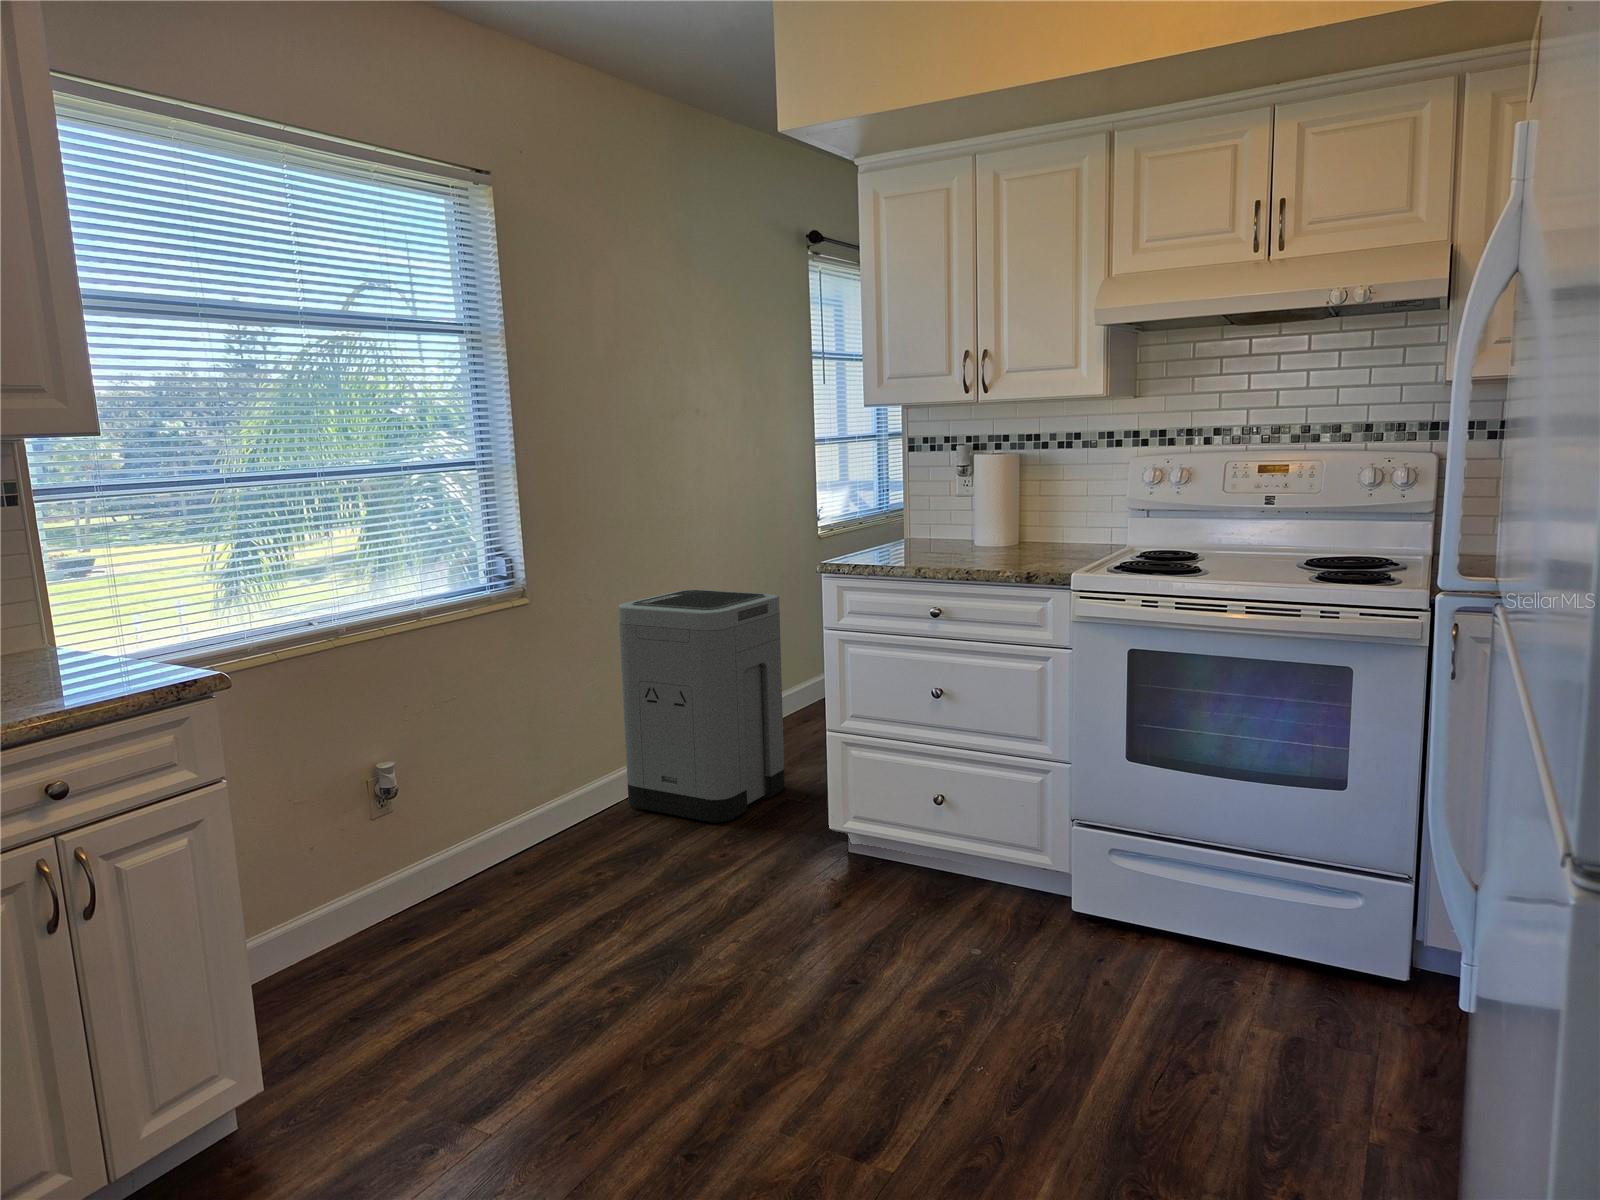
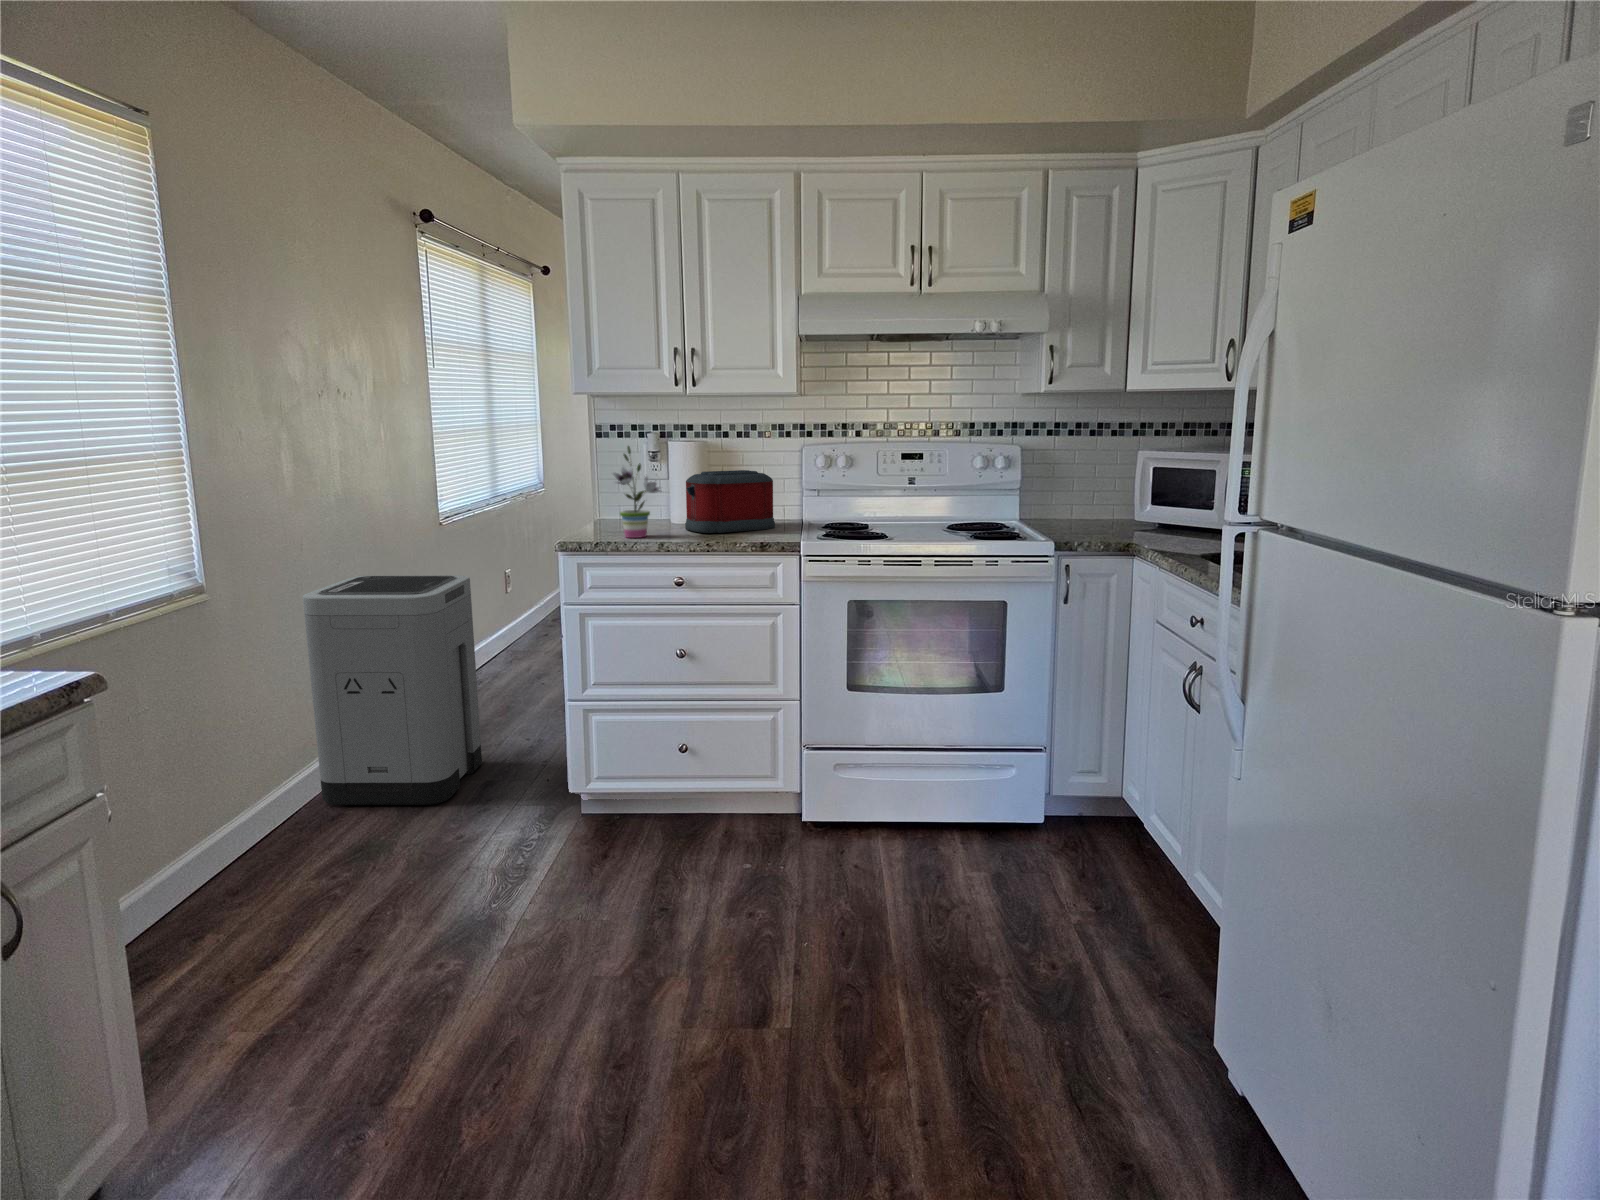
potted plant: none [878,459,942,561] -> present [613,446,662,538]
toaster: none [970,487,1079,559] -> present [685,470,775,533]

